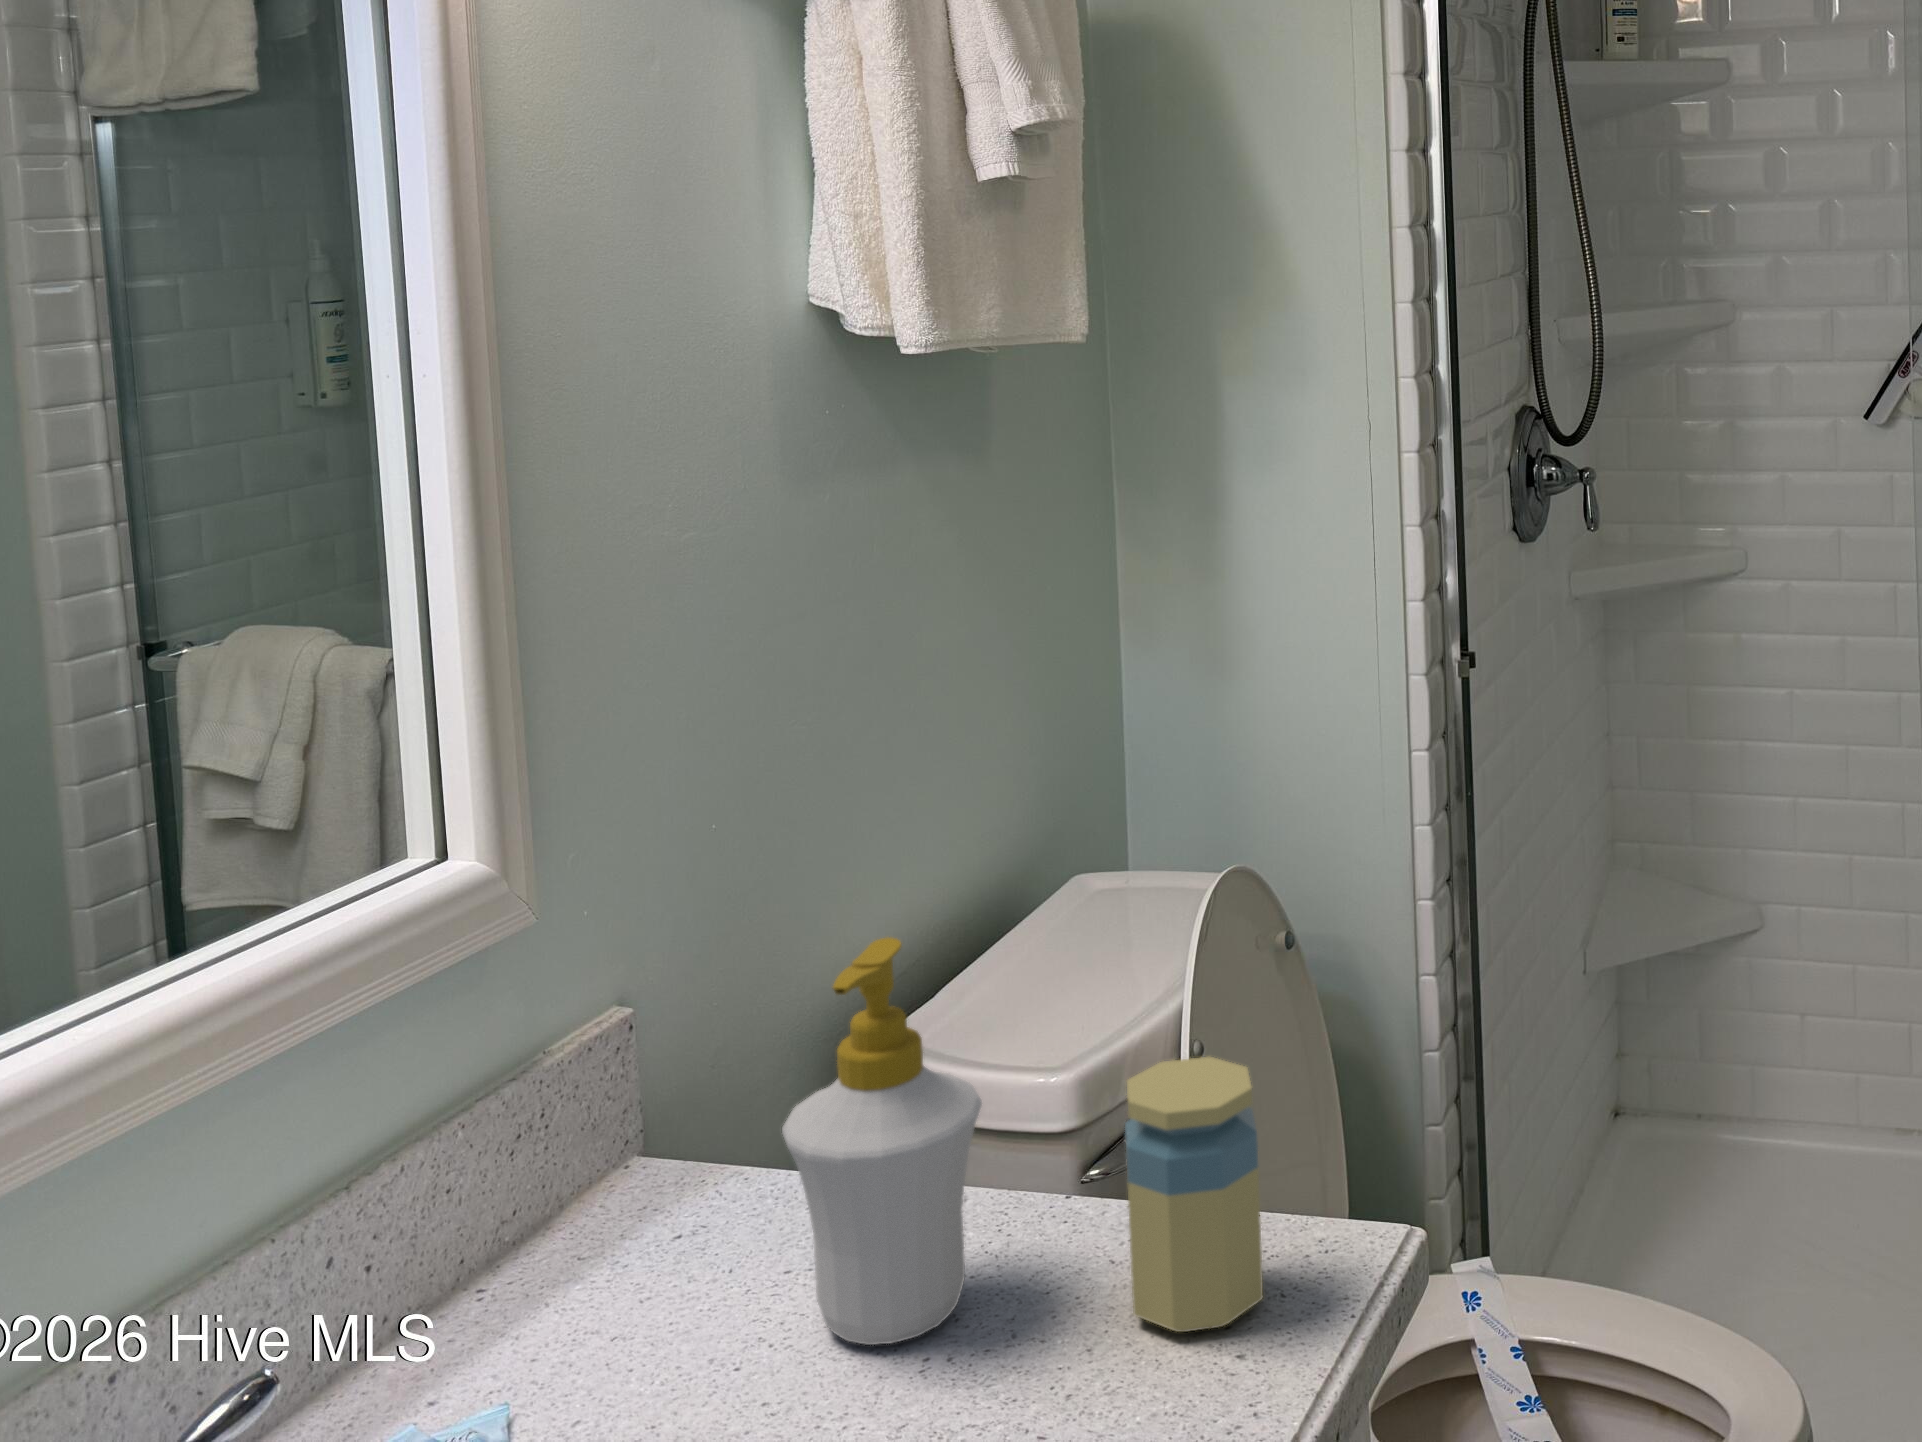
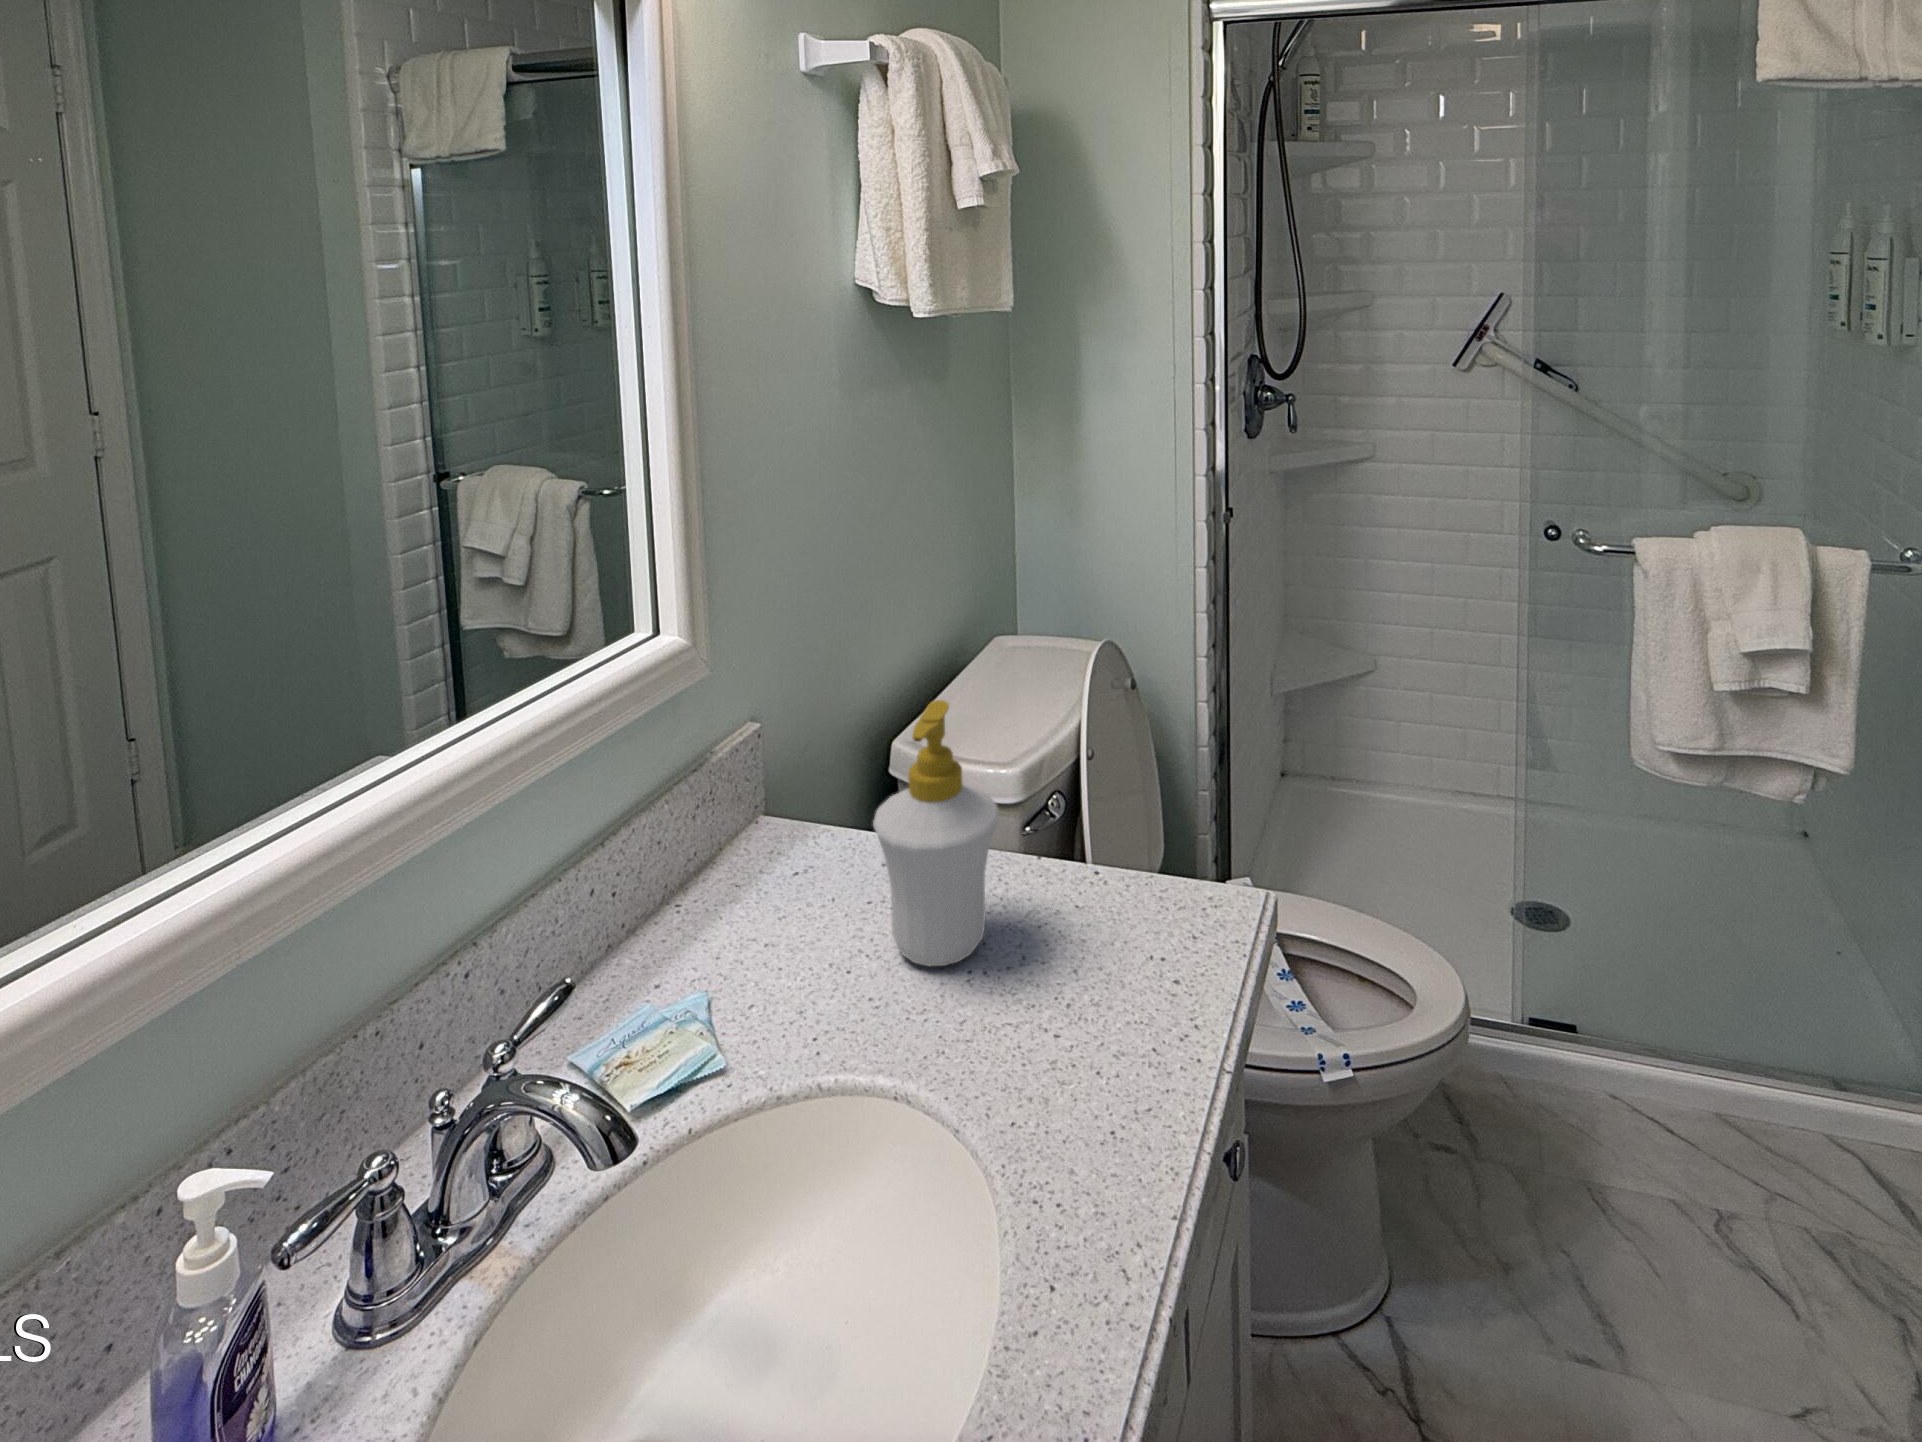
jar: present [1125,1057,1263,1332] -> none [1092,783,1182,967]

